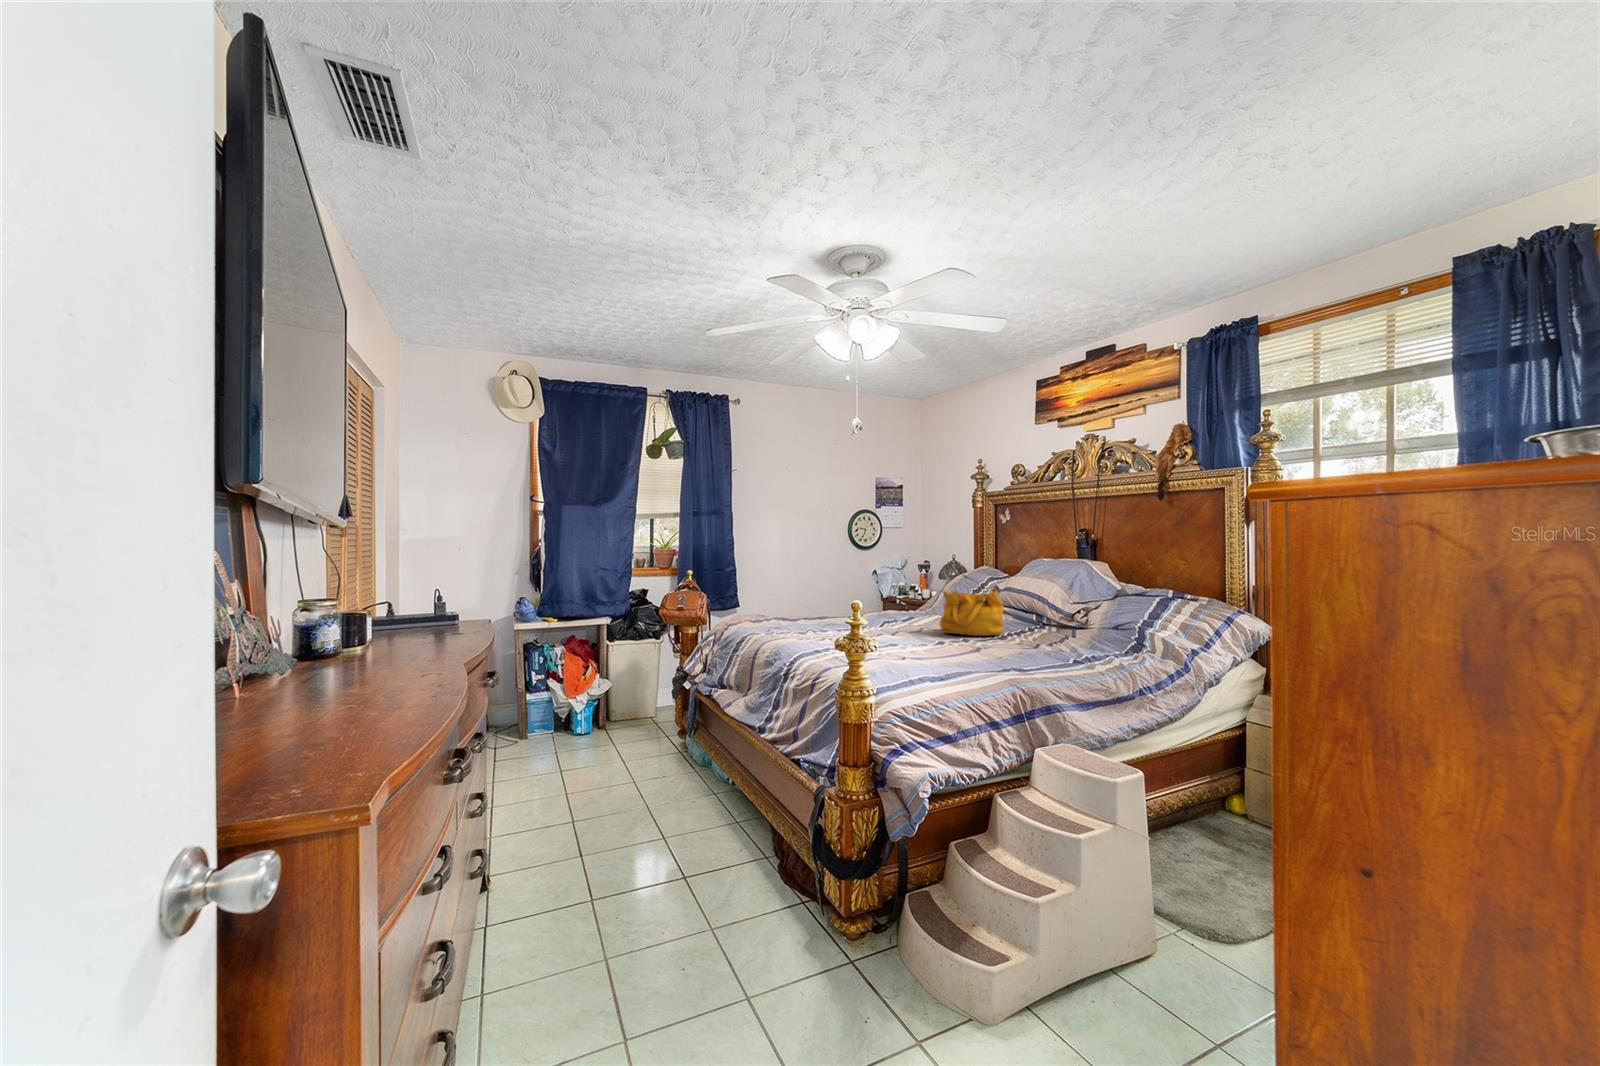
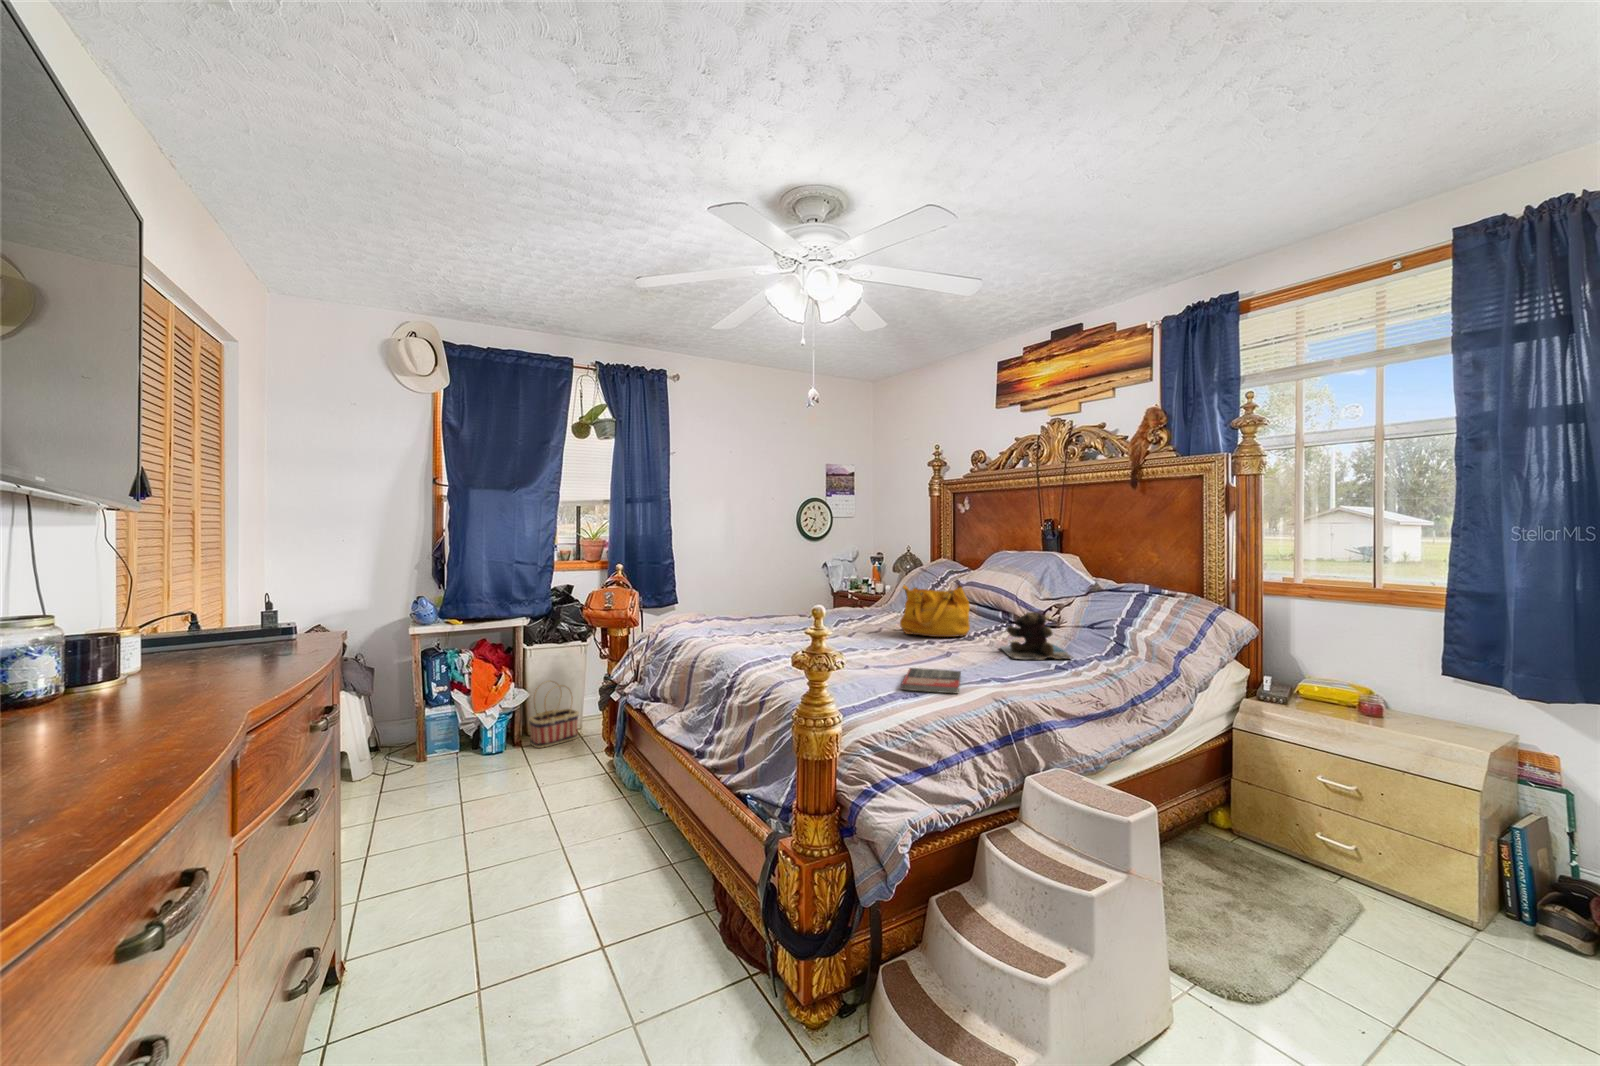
teddy bear: none [1027,612,1095,655] -> present [1000,612,1073,660]
book: none [932,659,987,680] -> present [901,668,961,693]
basket: none [612,672,655,730] -> present [529,685,579,748]

